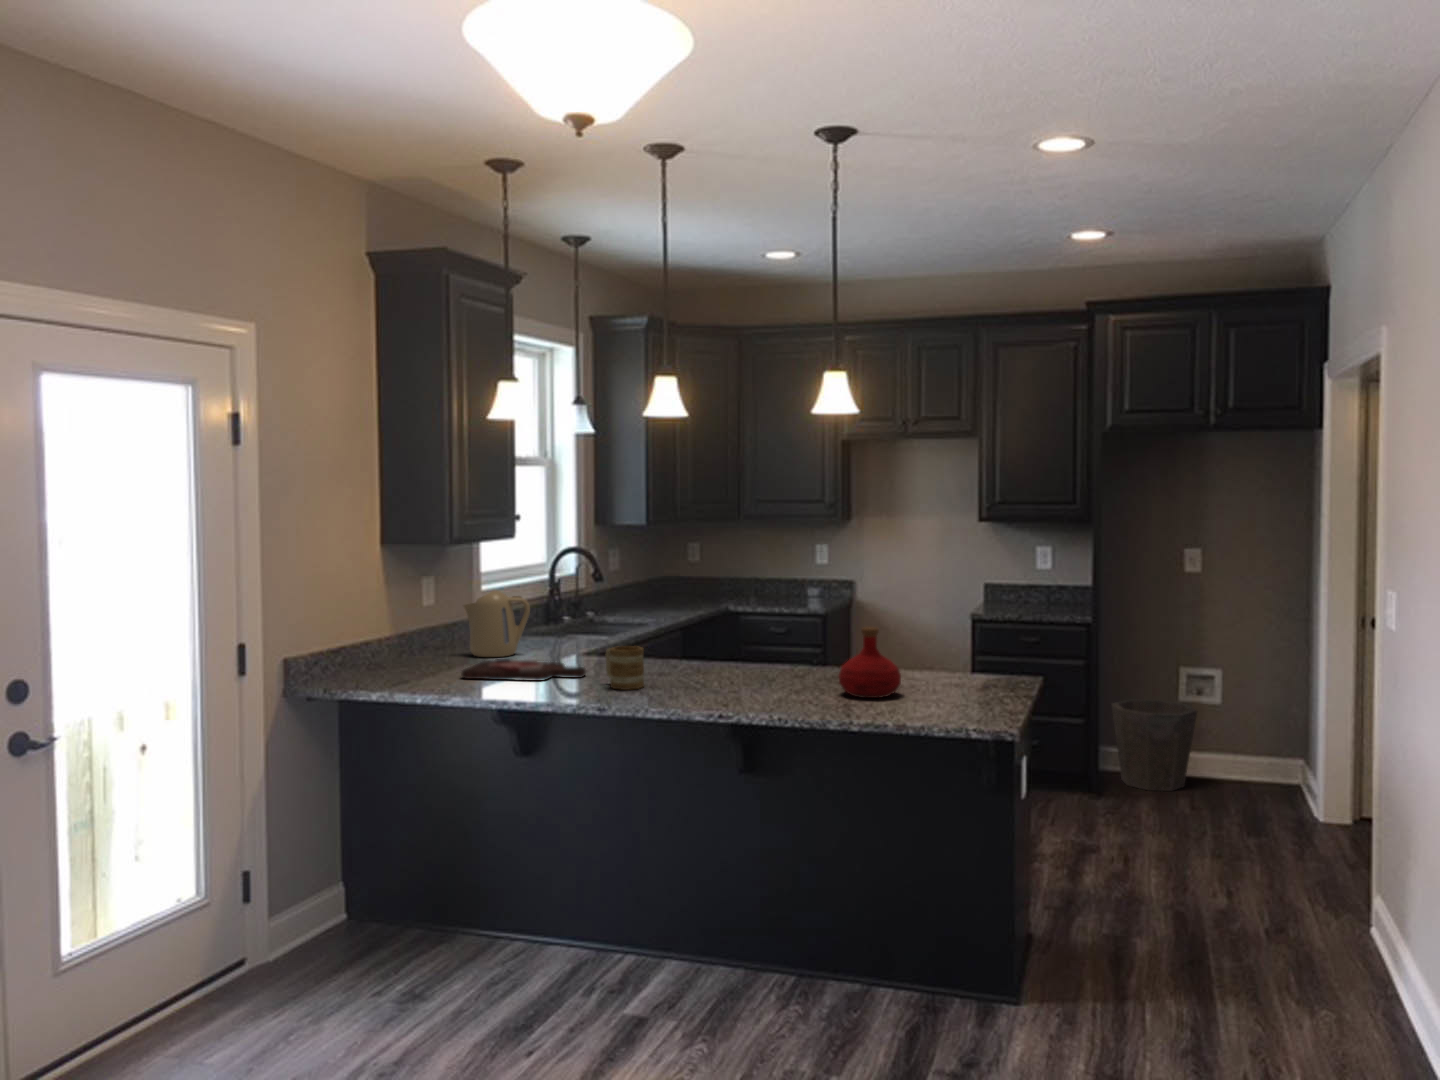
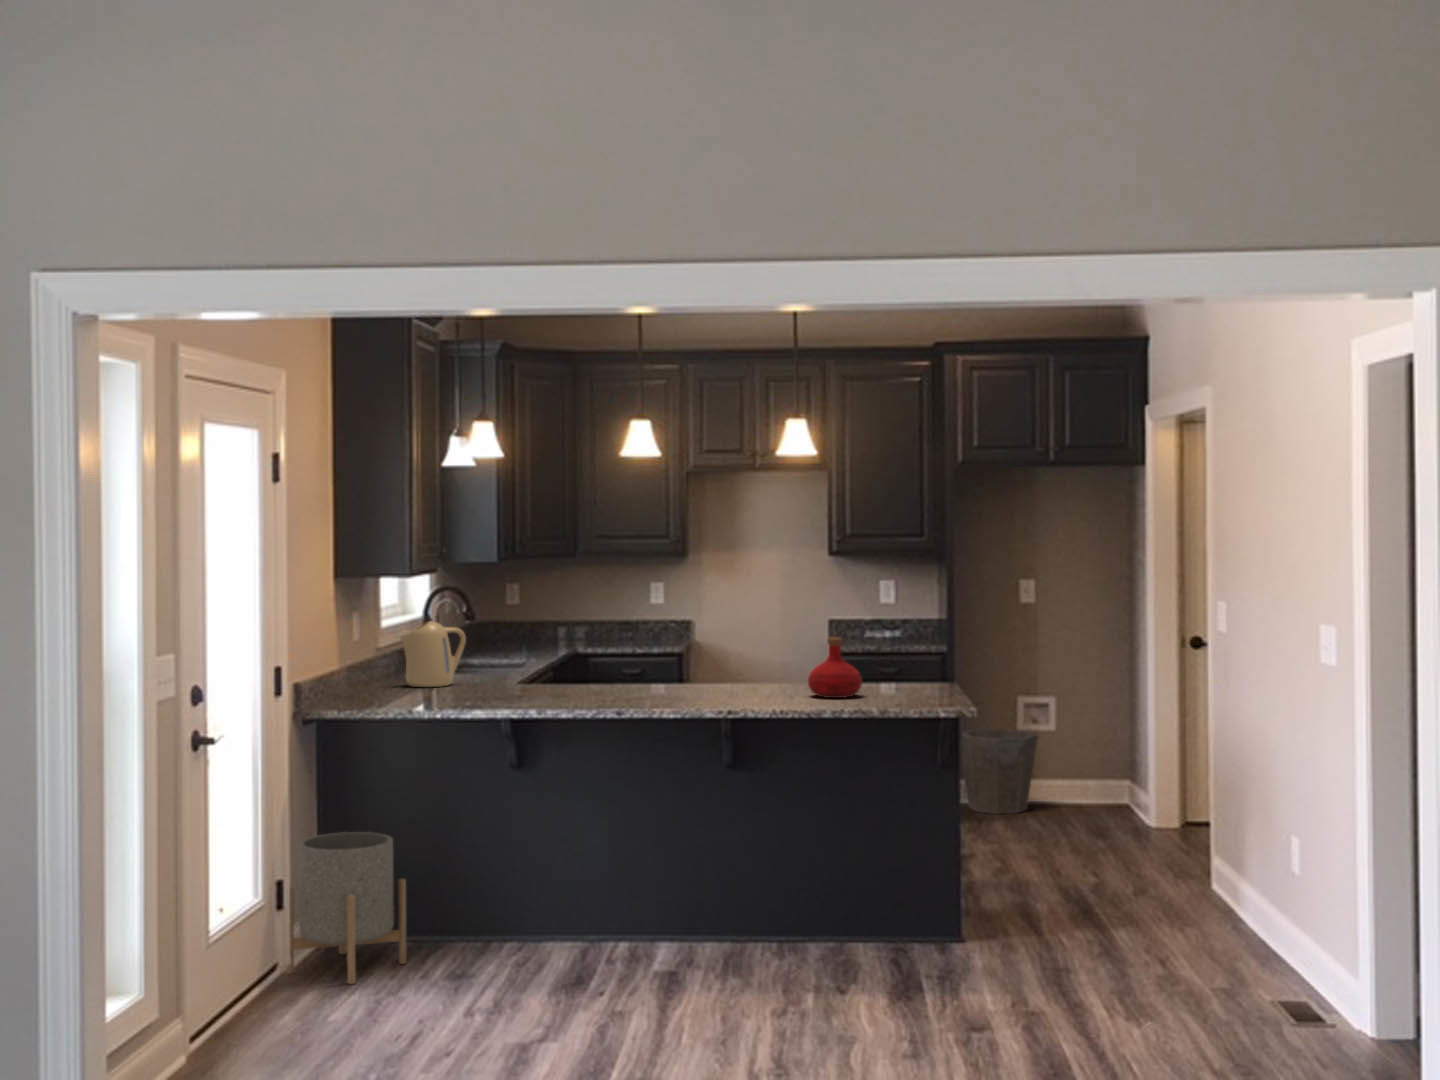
mug: present [606,646,644,690] -> none [590,663,631,701]
cutting board: present [461,659,586,681] -> none [443,680,560,700]
planter: none [290,808,414,976] -> present [286,832,407,984]

